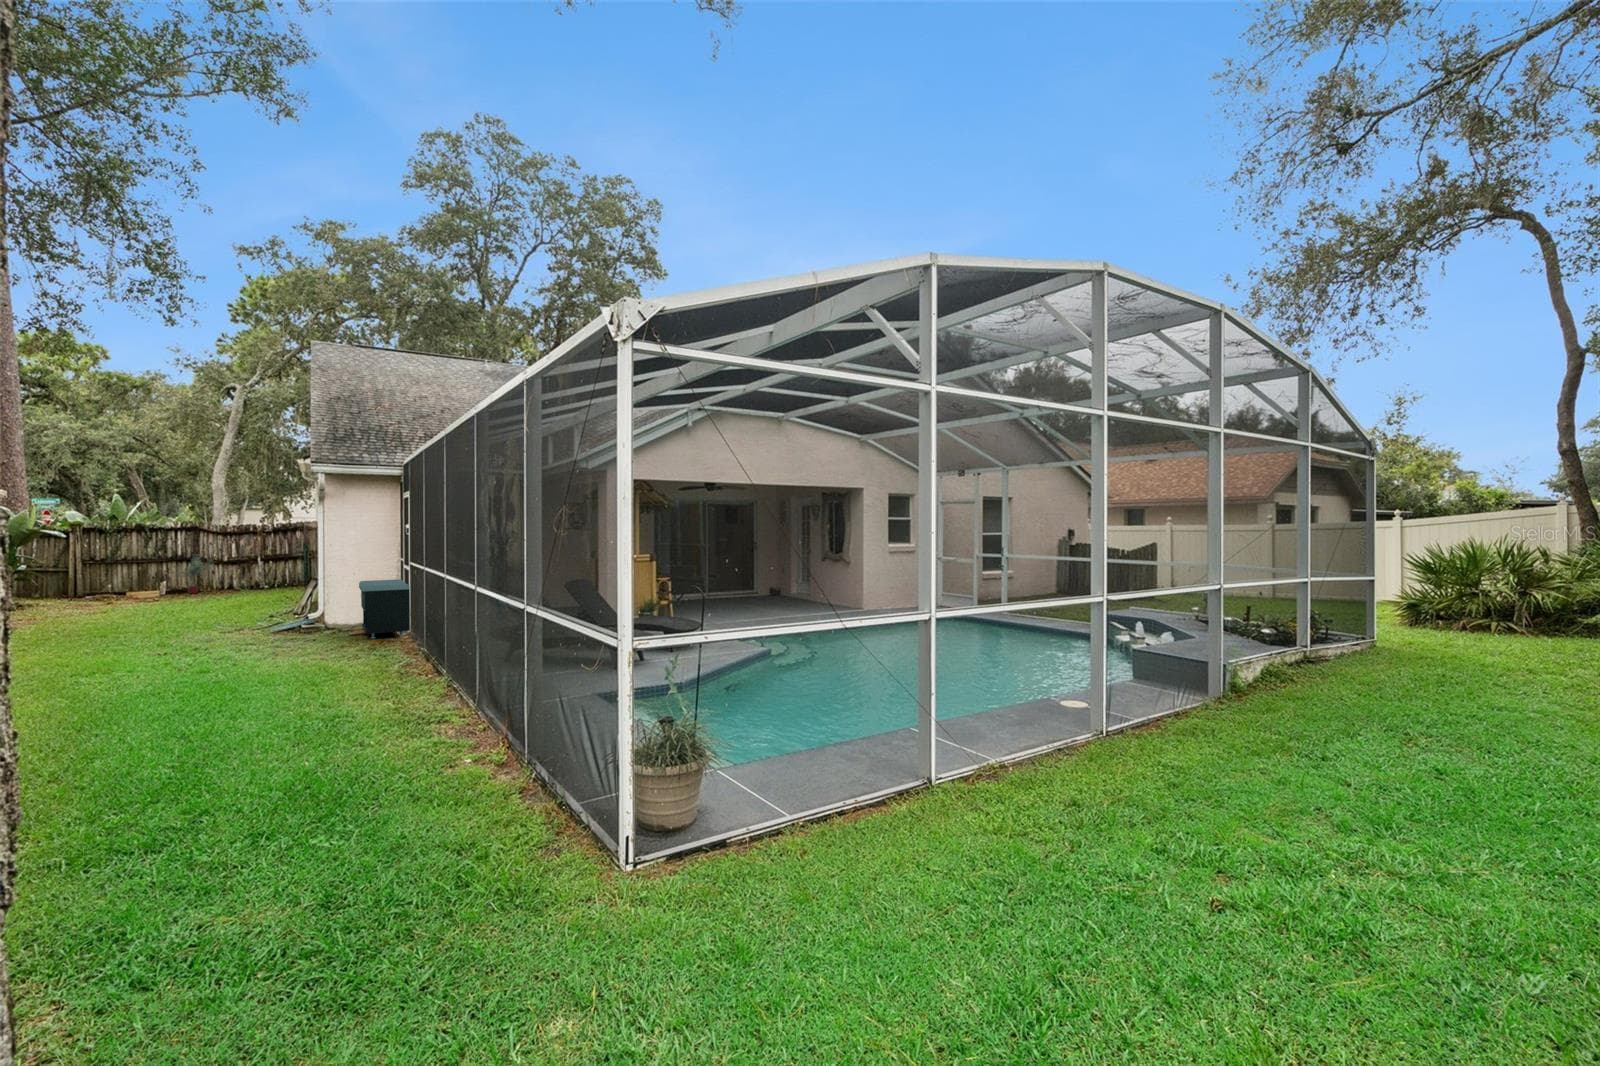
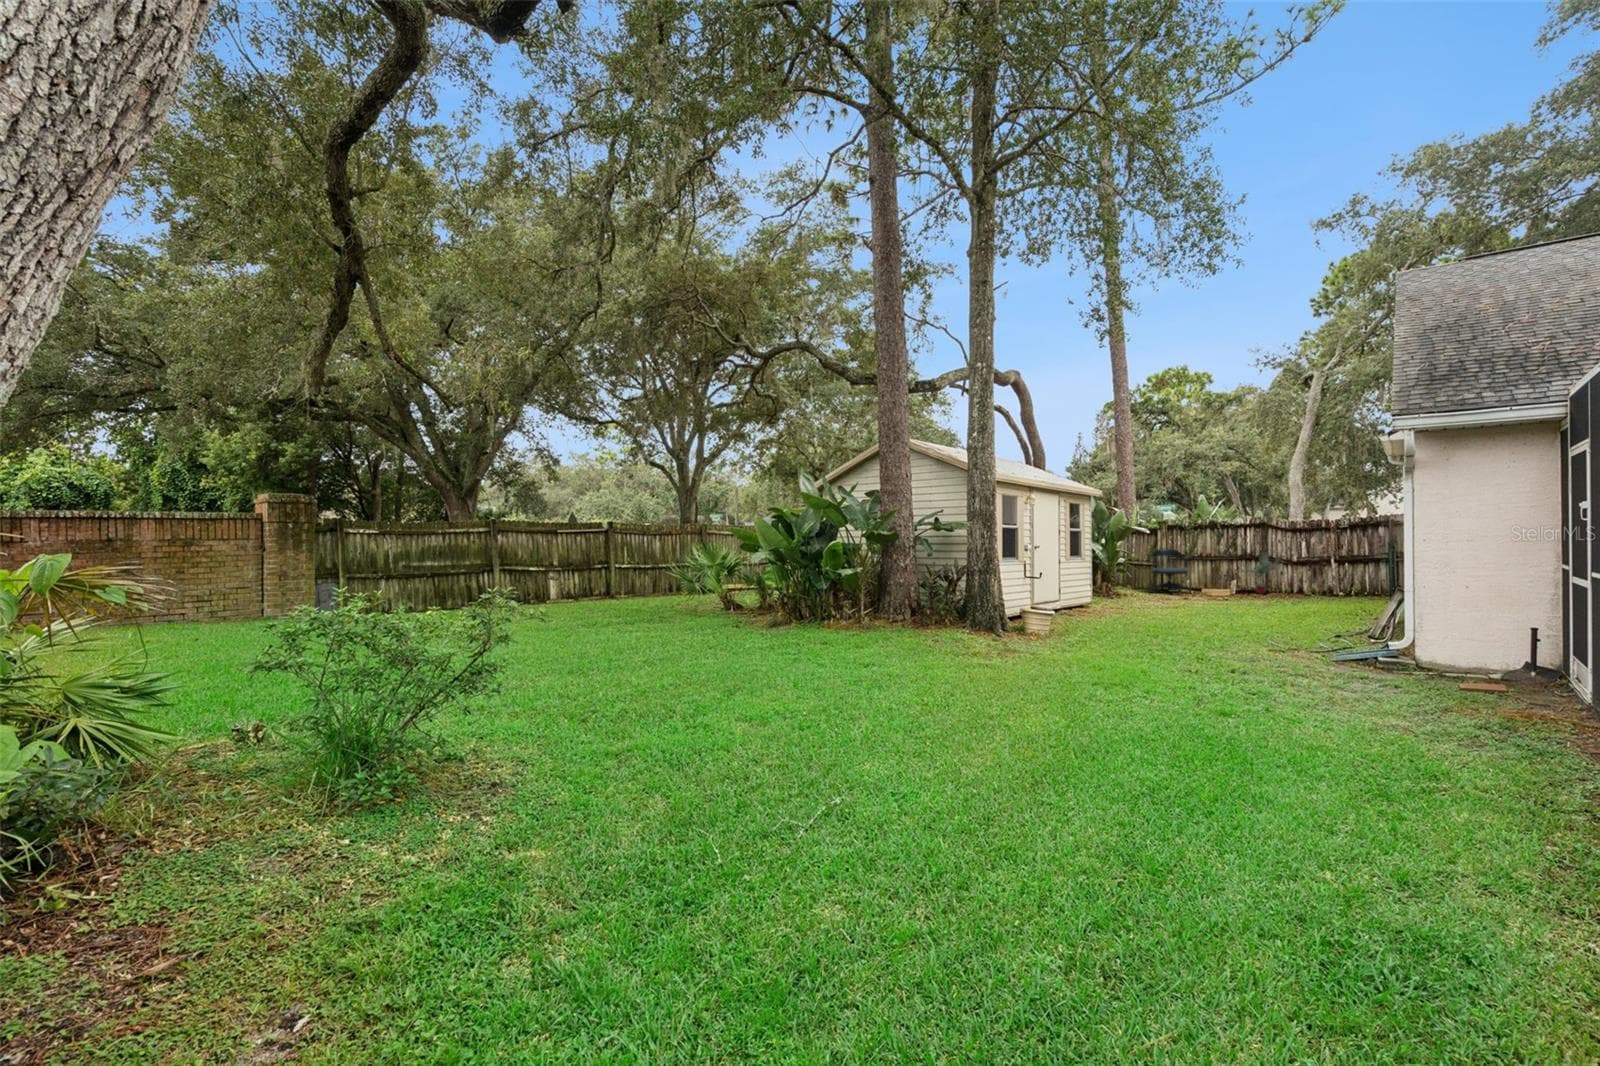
chair: none [61,553,117,604] -> present [1150,549,1191,594]
storage bench: present [359,579,410,638] -> none [1476,605,1593,714]

